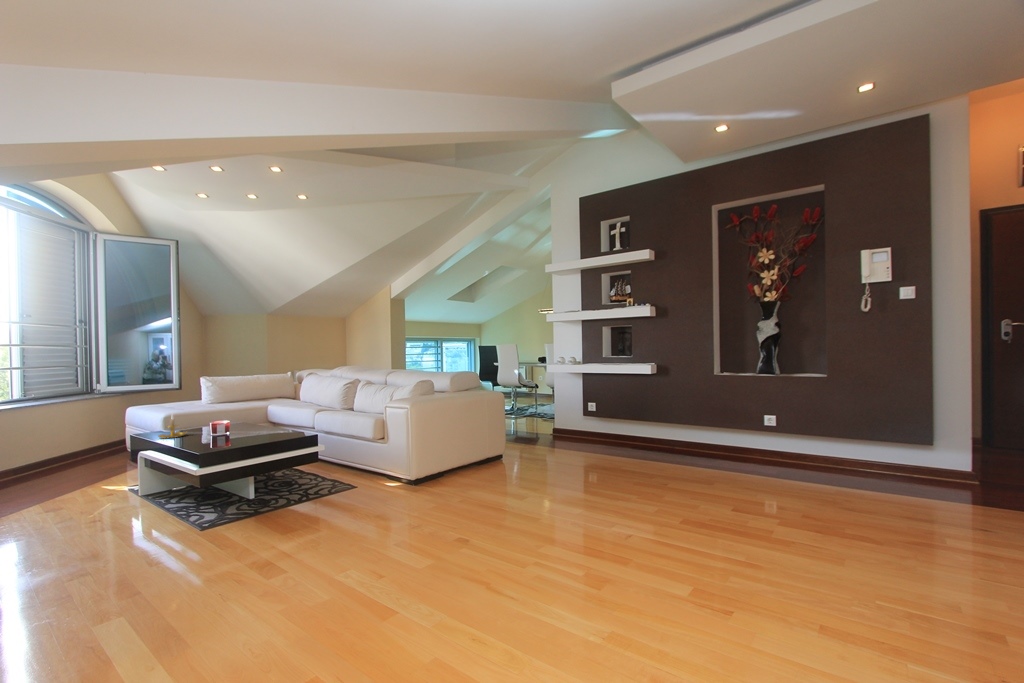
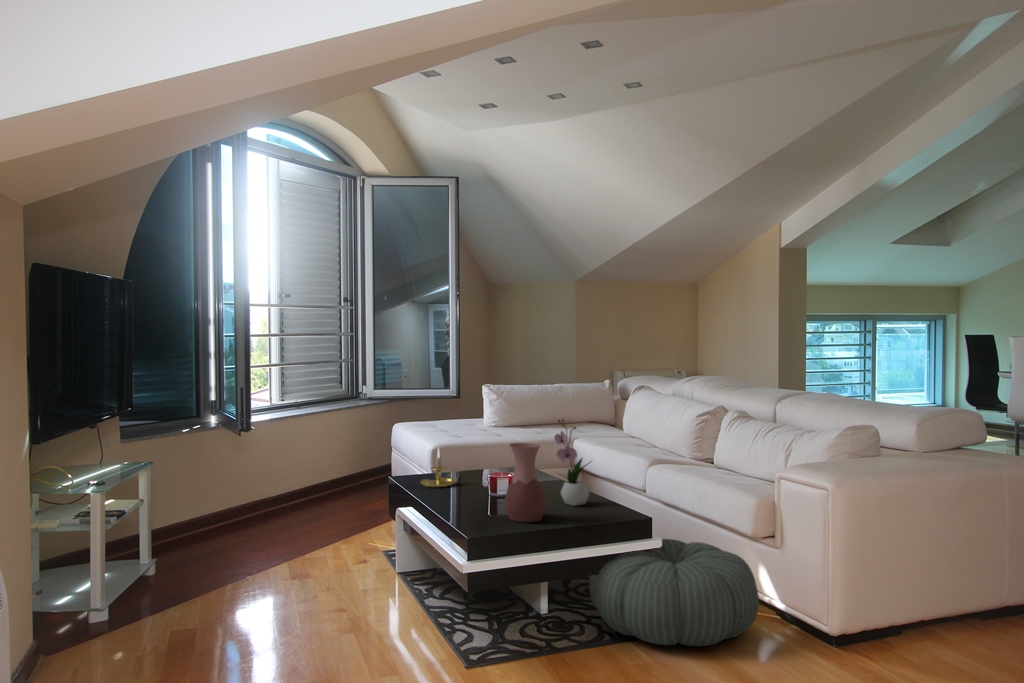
flower arrangement: none [258,387,283,436] -> present [554,419,590,506]
vase: none [225,401,253,447] -> present [505,443,546,522]
pouf: none [281,446,376,499] -> present [589,539,759,646]

